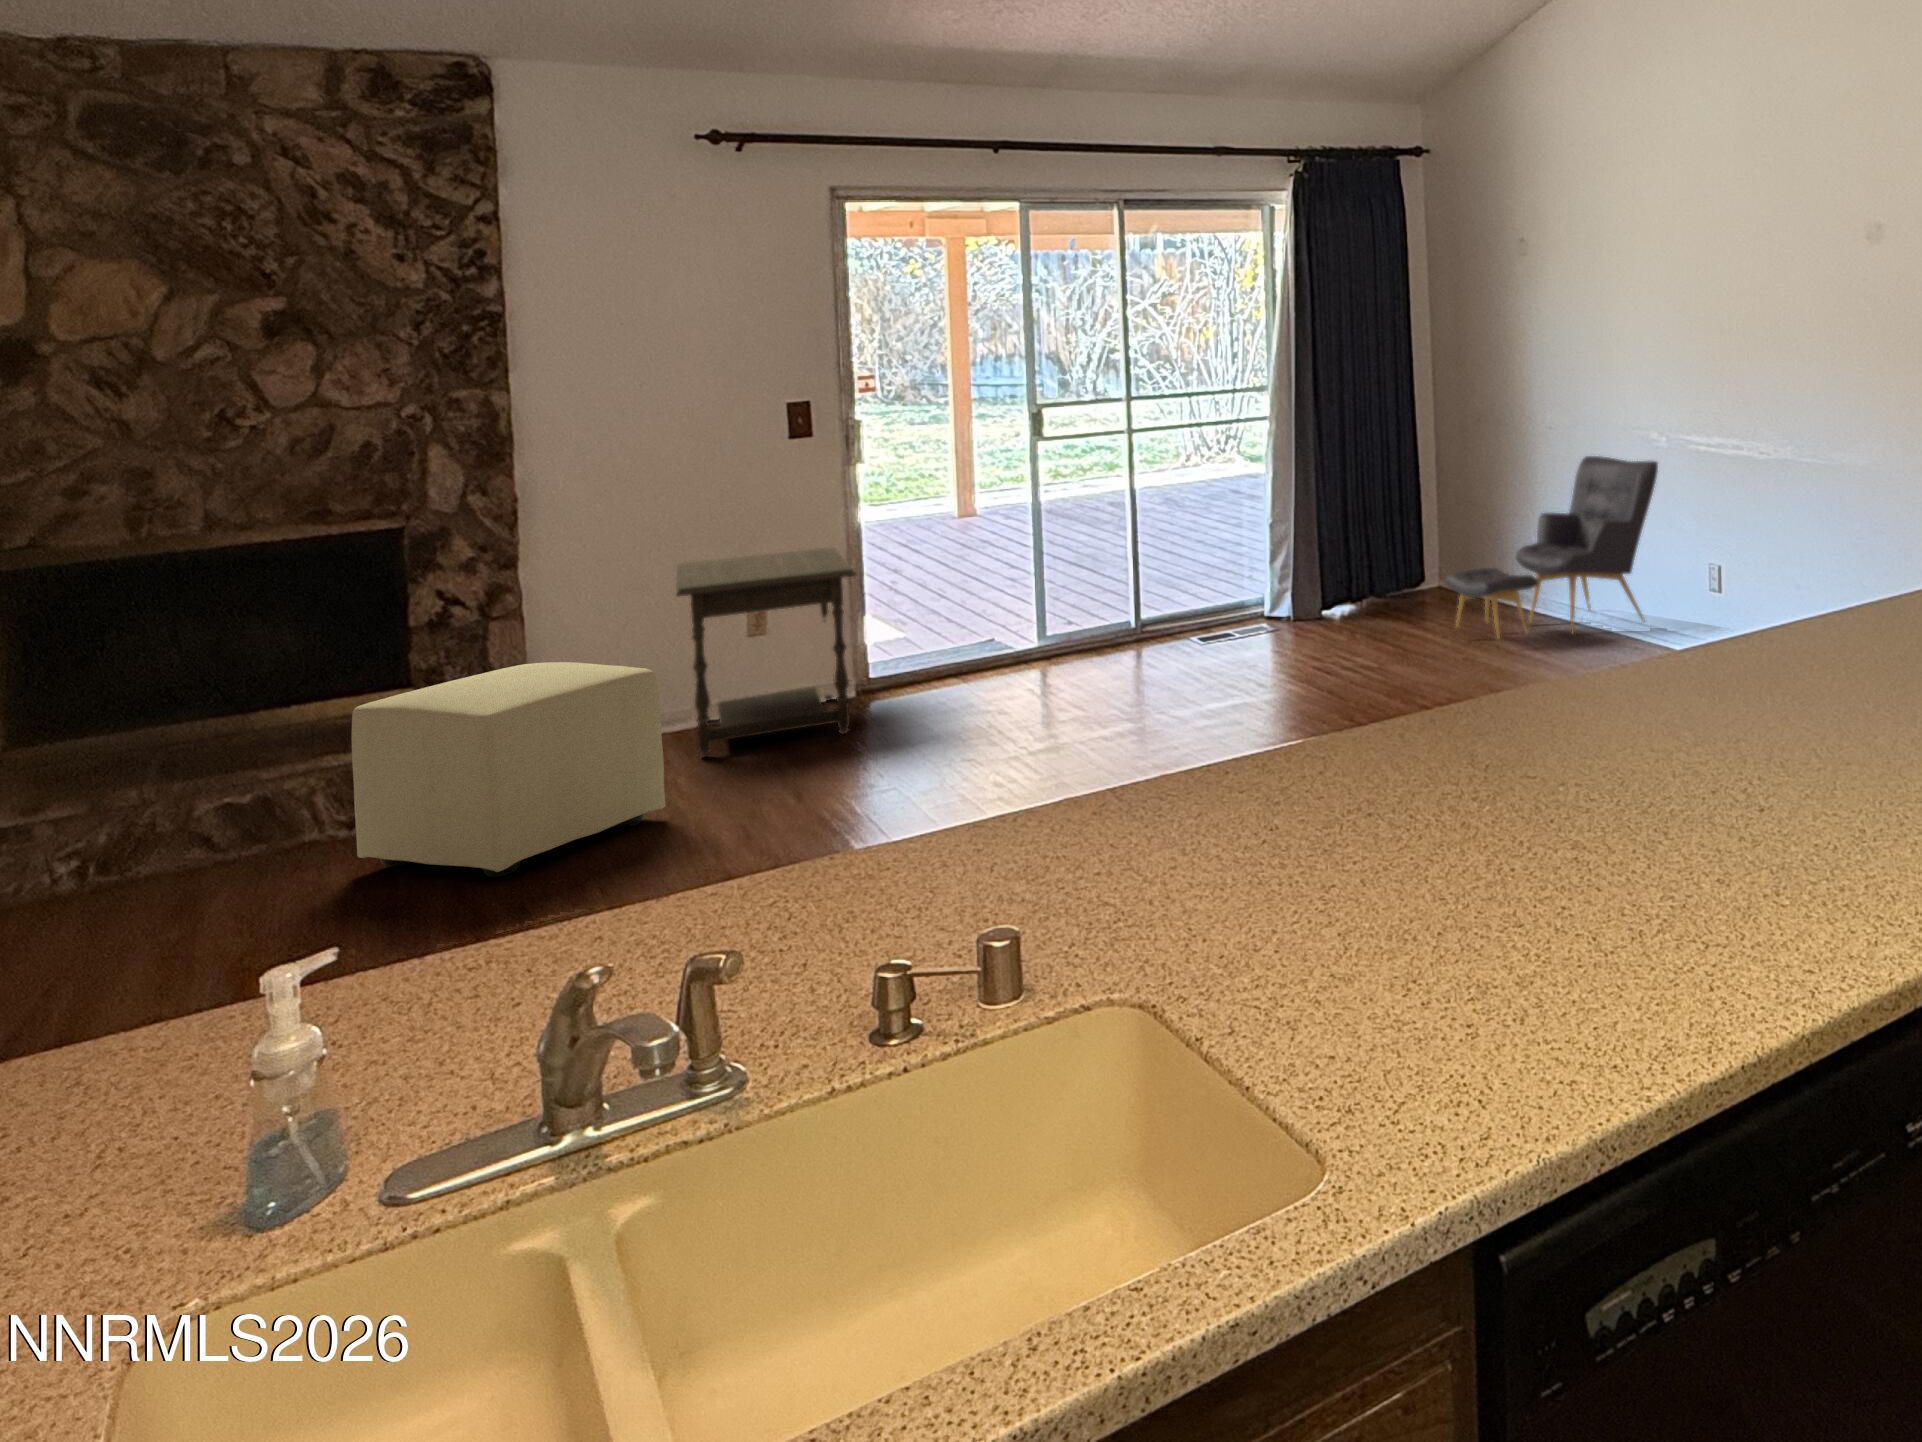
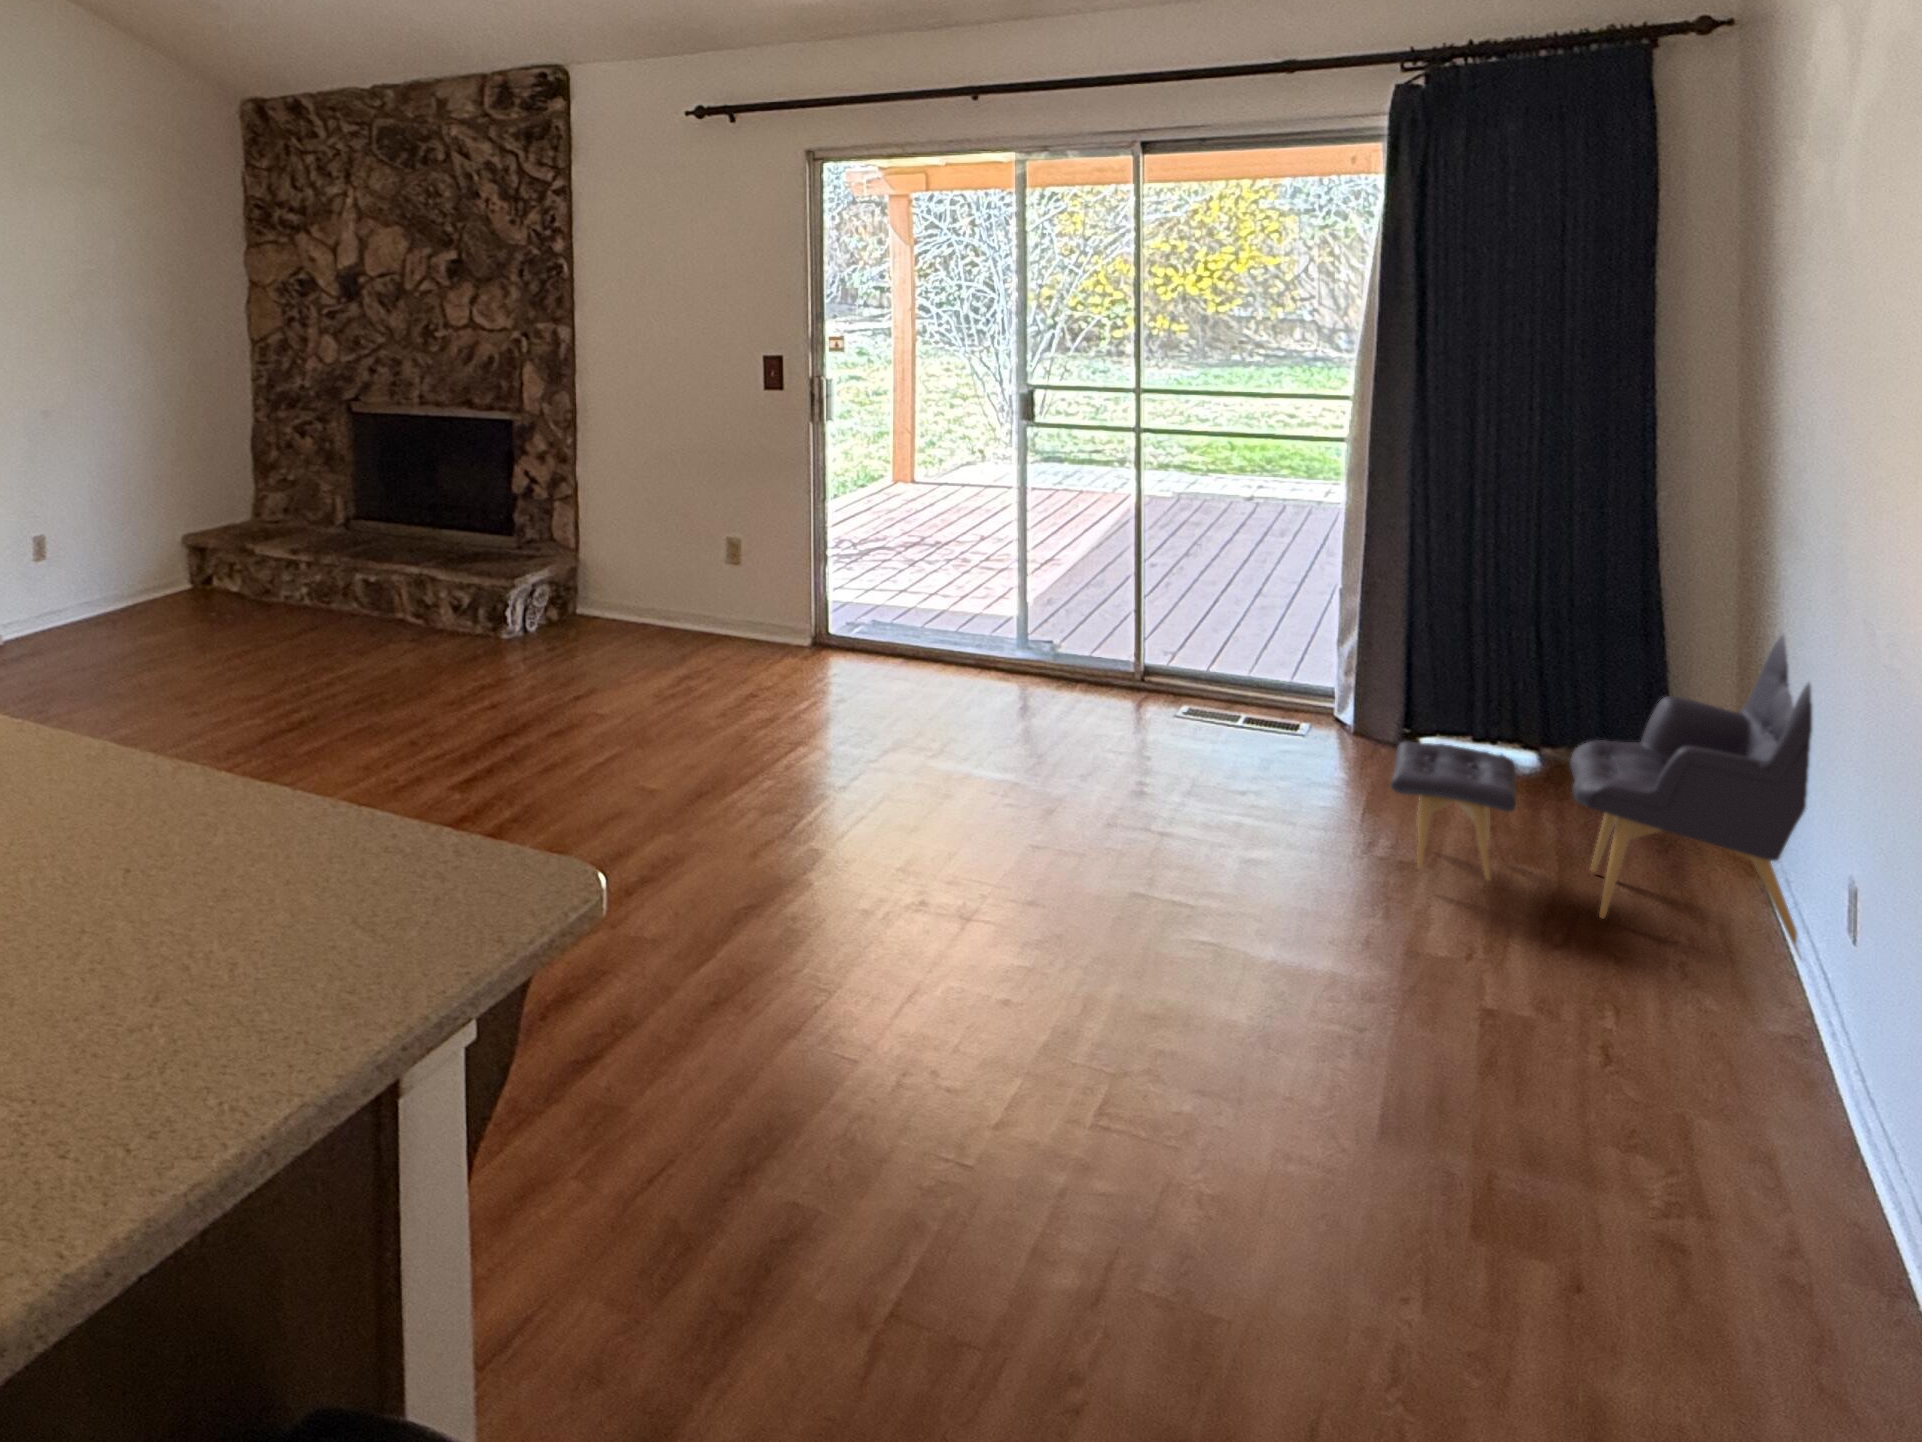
side table: present [676,547,856,757] -> none [573,492,792,685]
ottoman: present [352,662,665,877] -> none [308,553,461,705]

